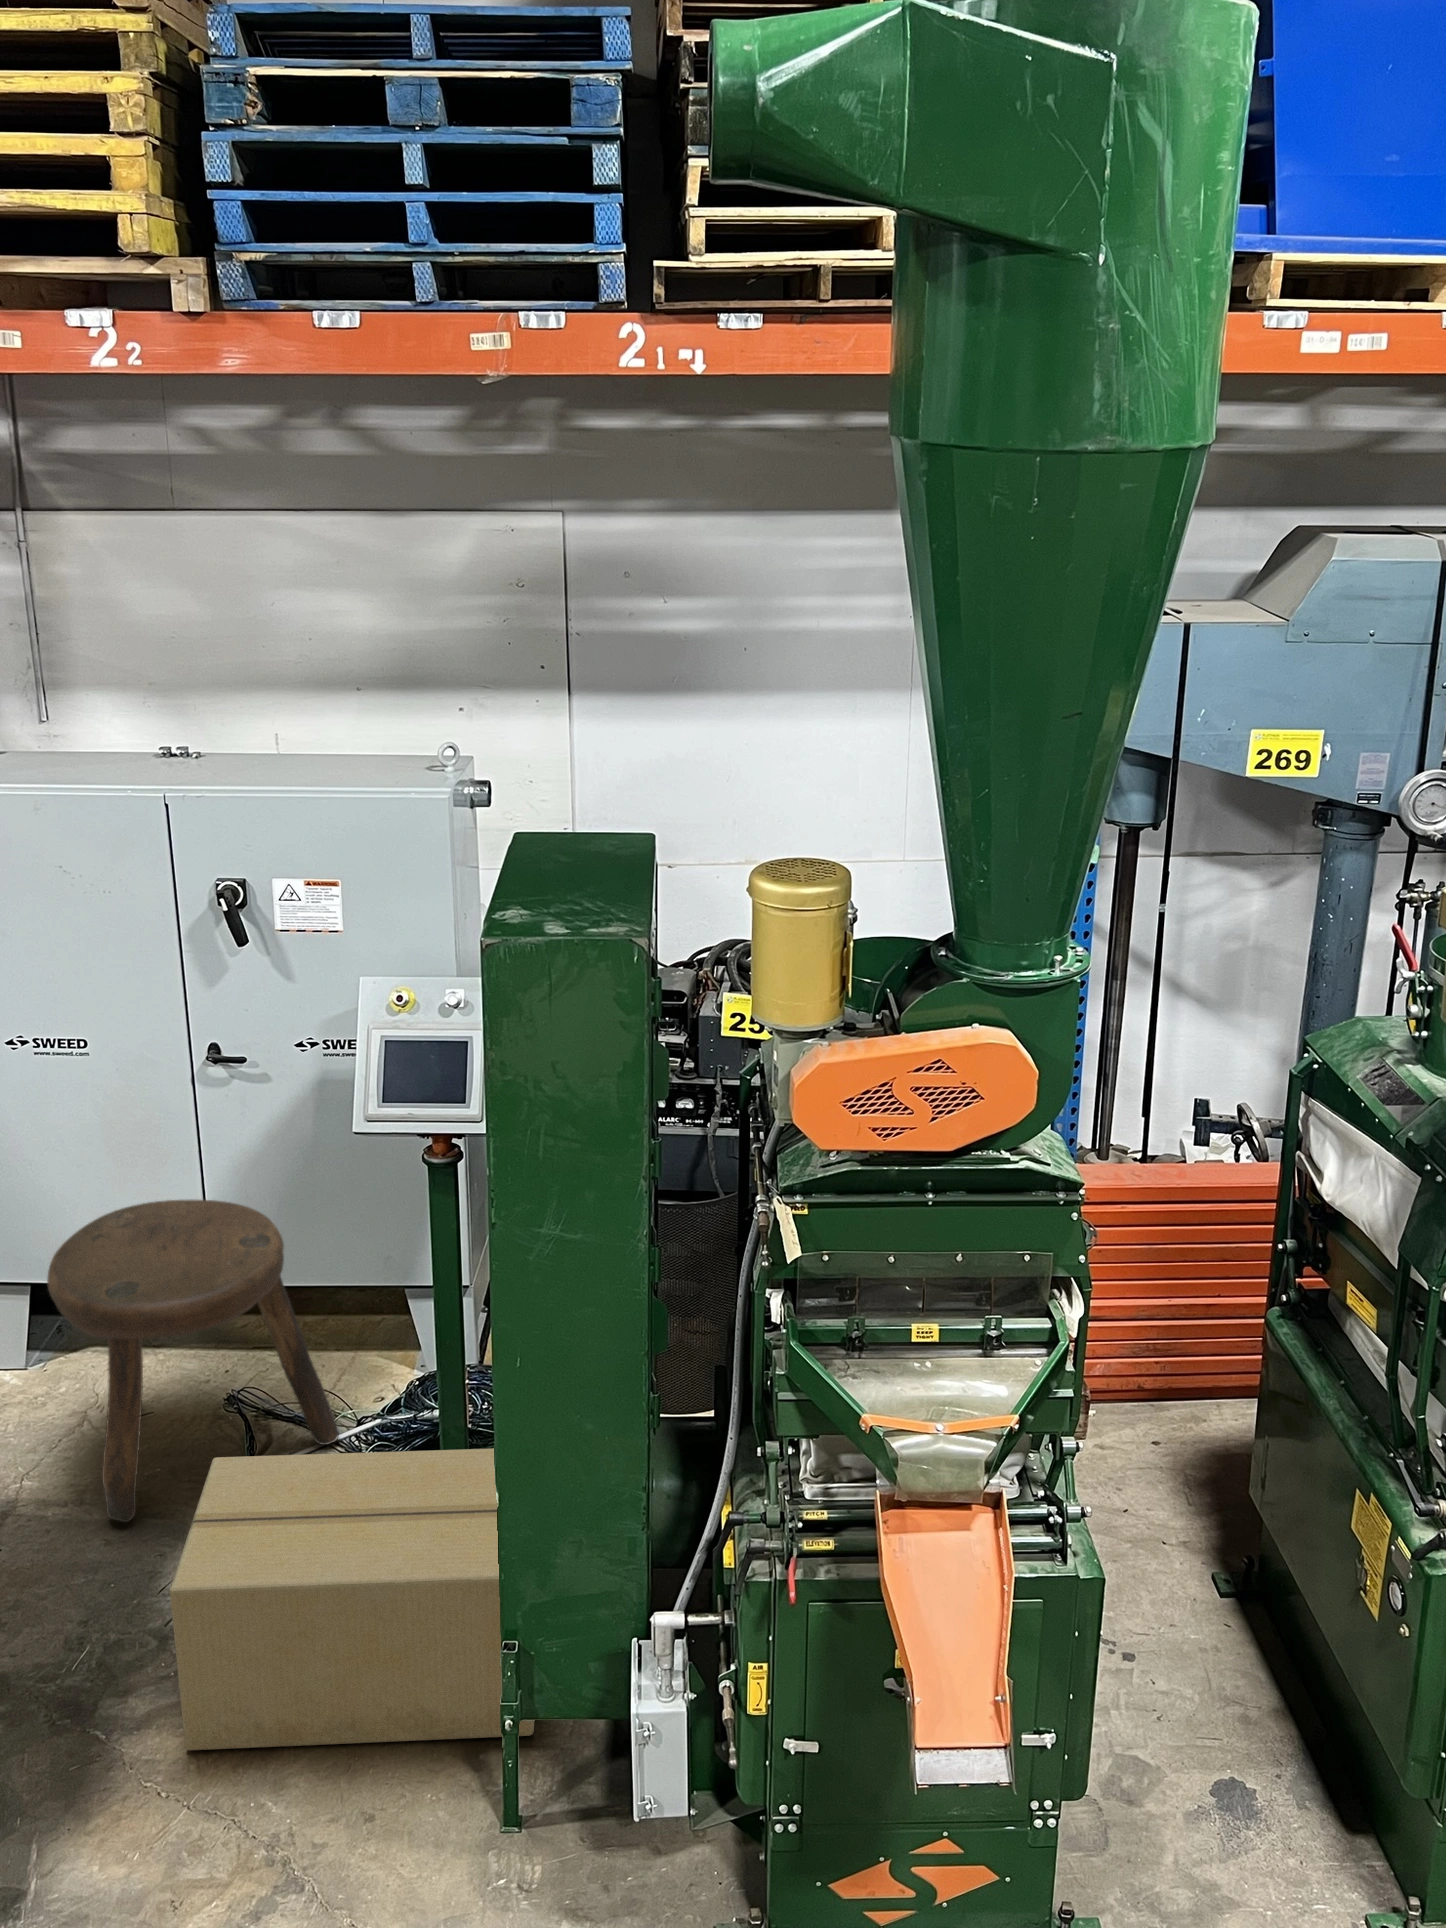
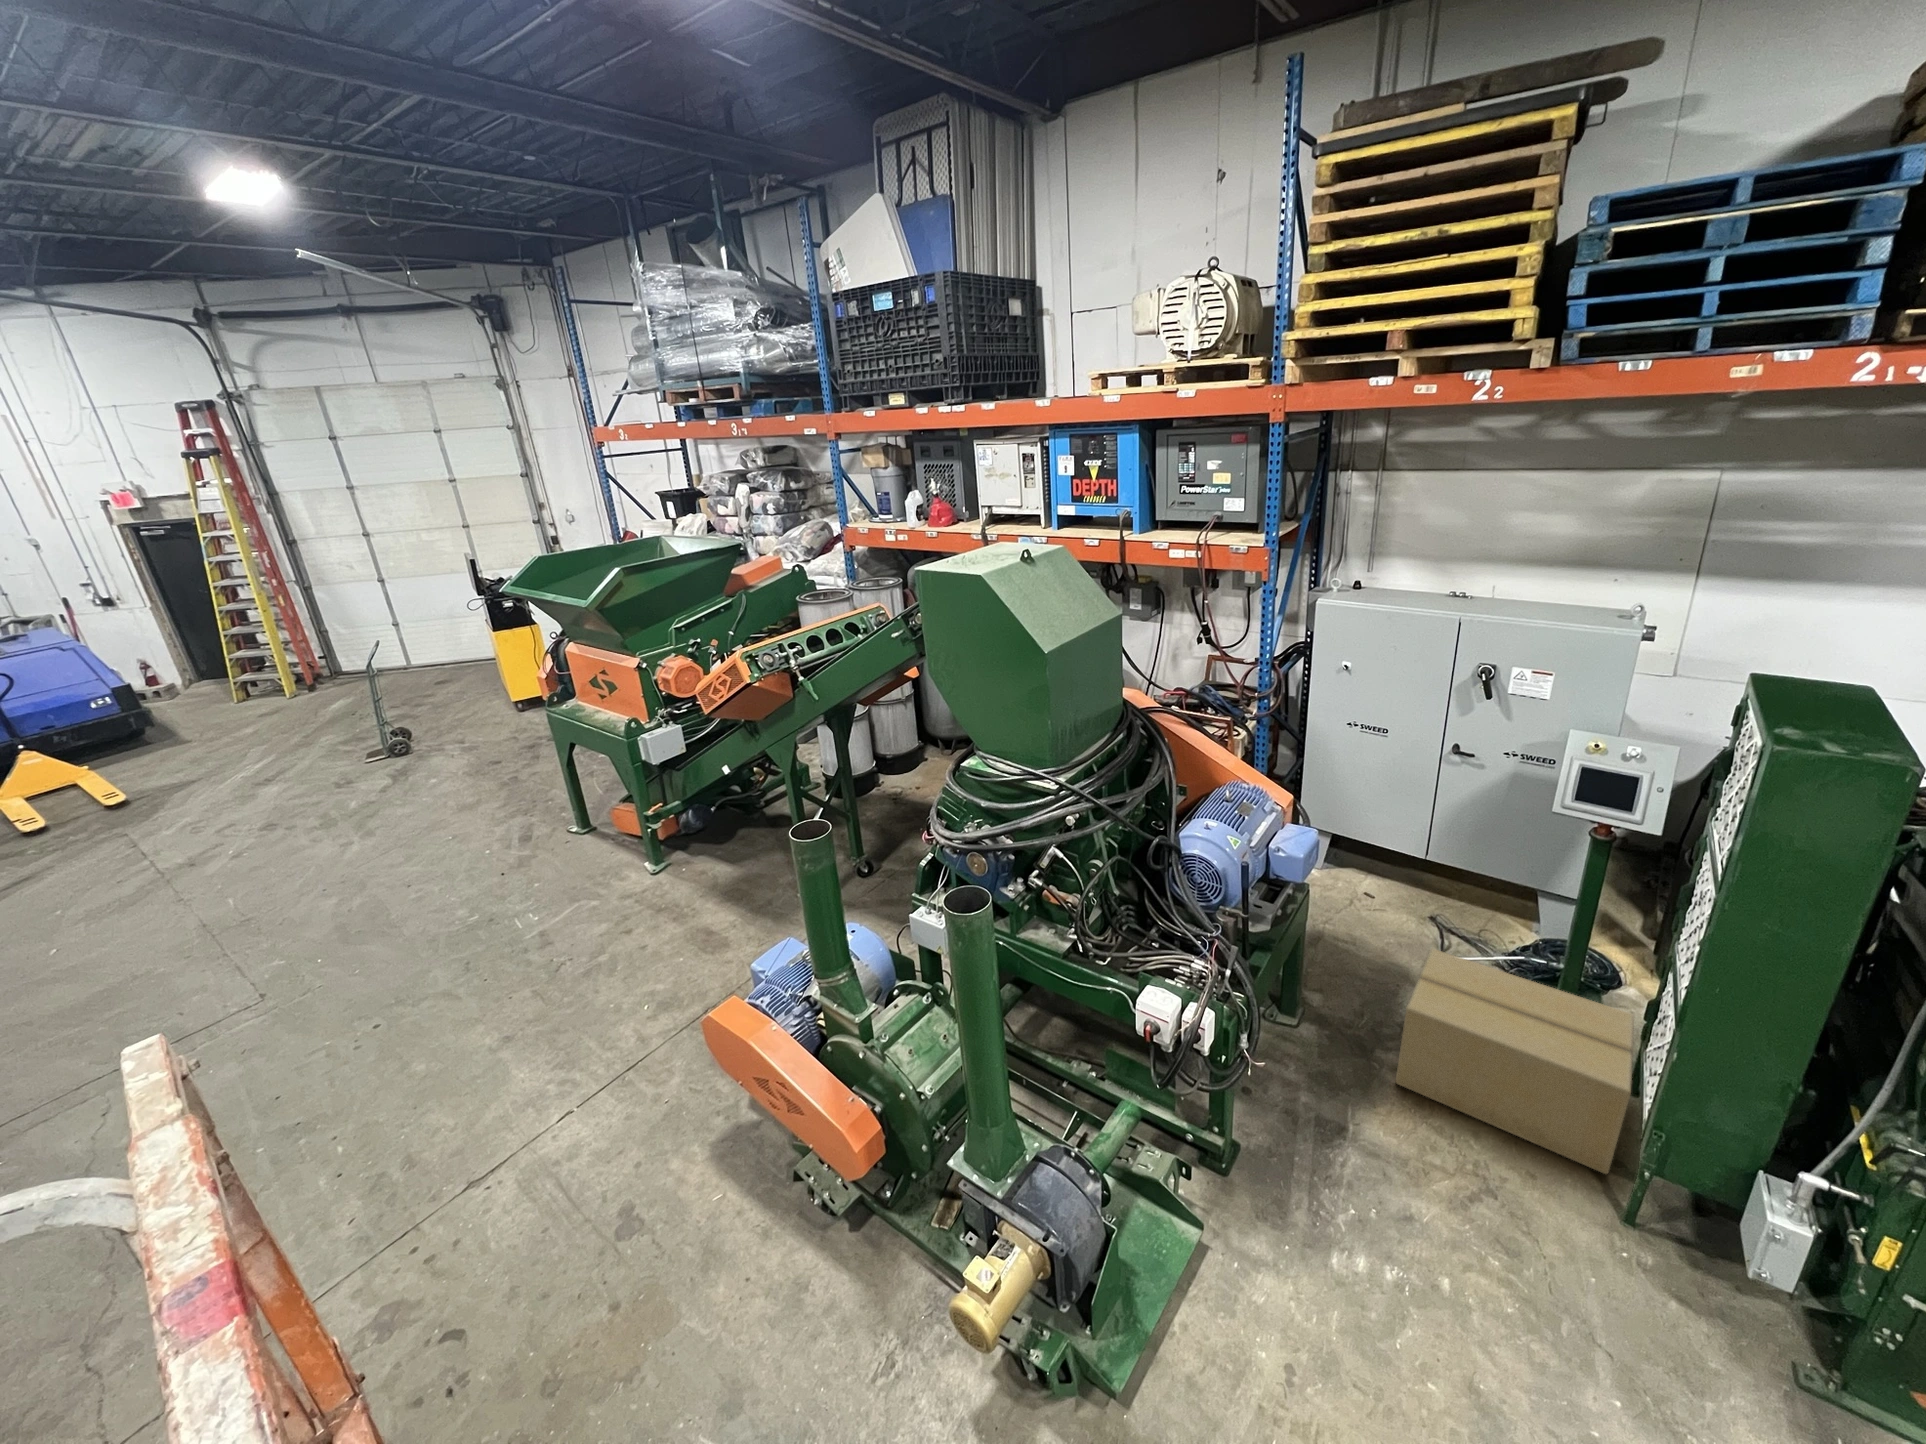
stool: present [47,1200,339,1522] -> none [1355,812,1487,957]

